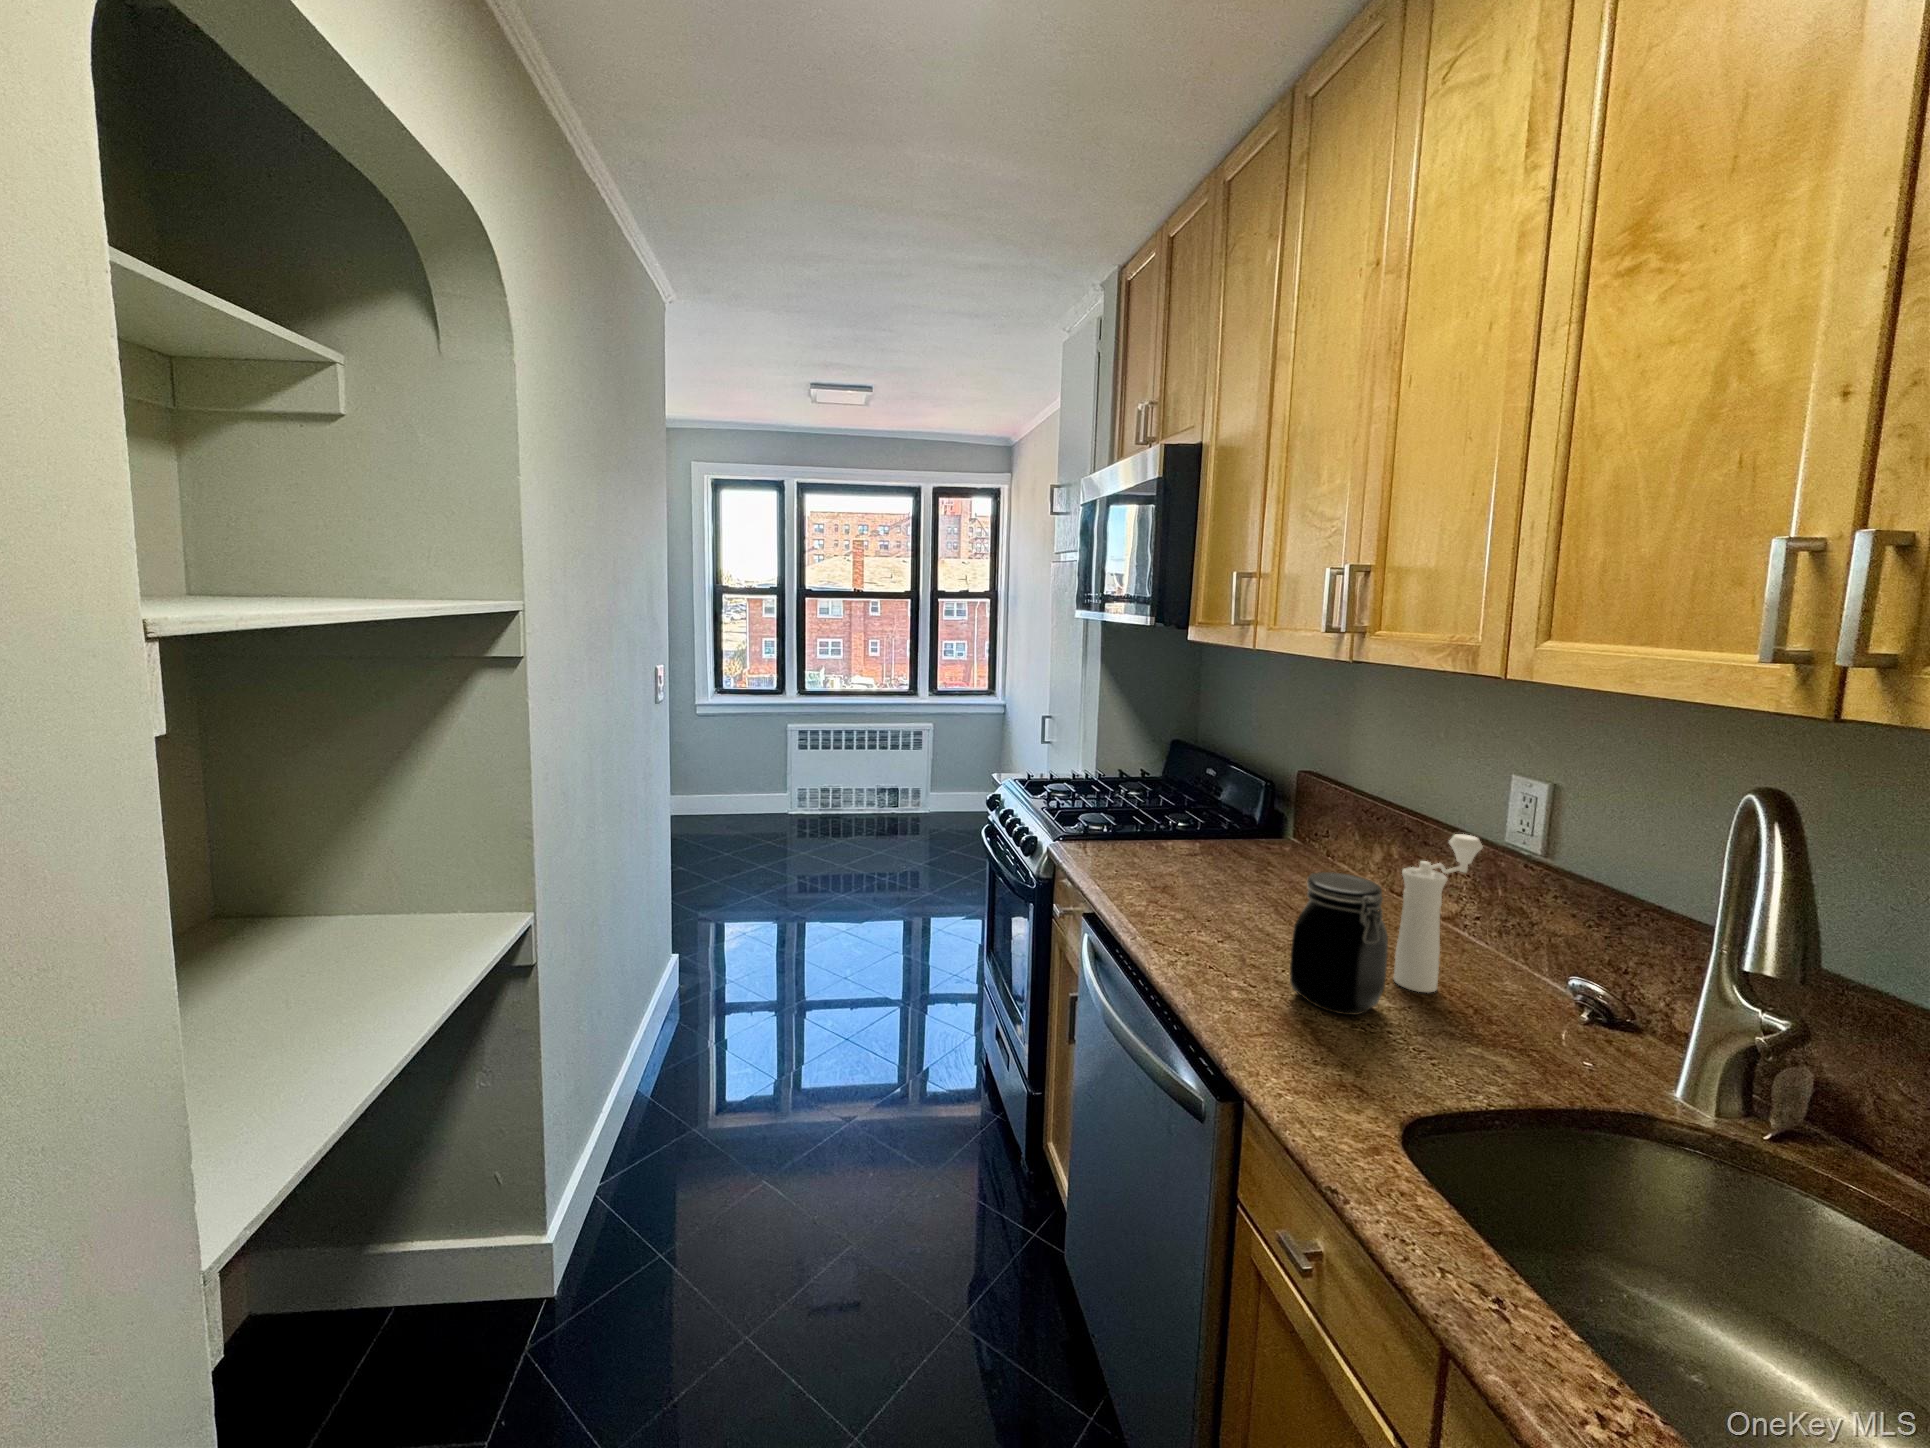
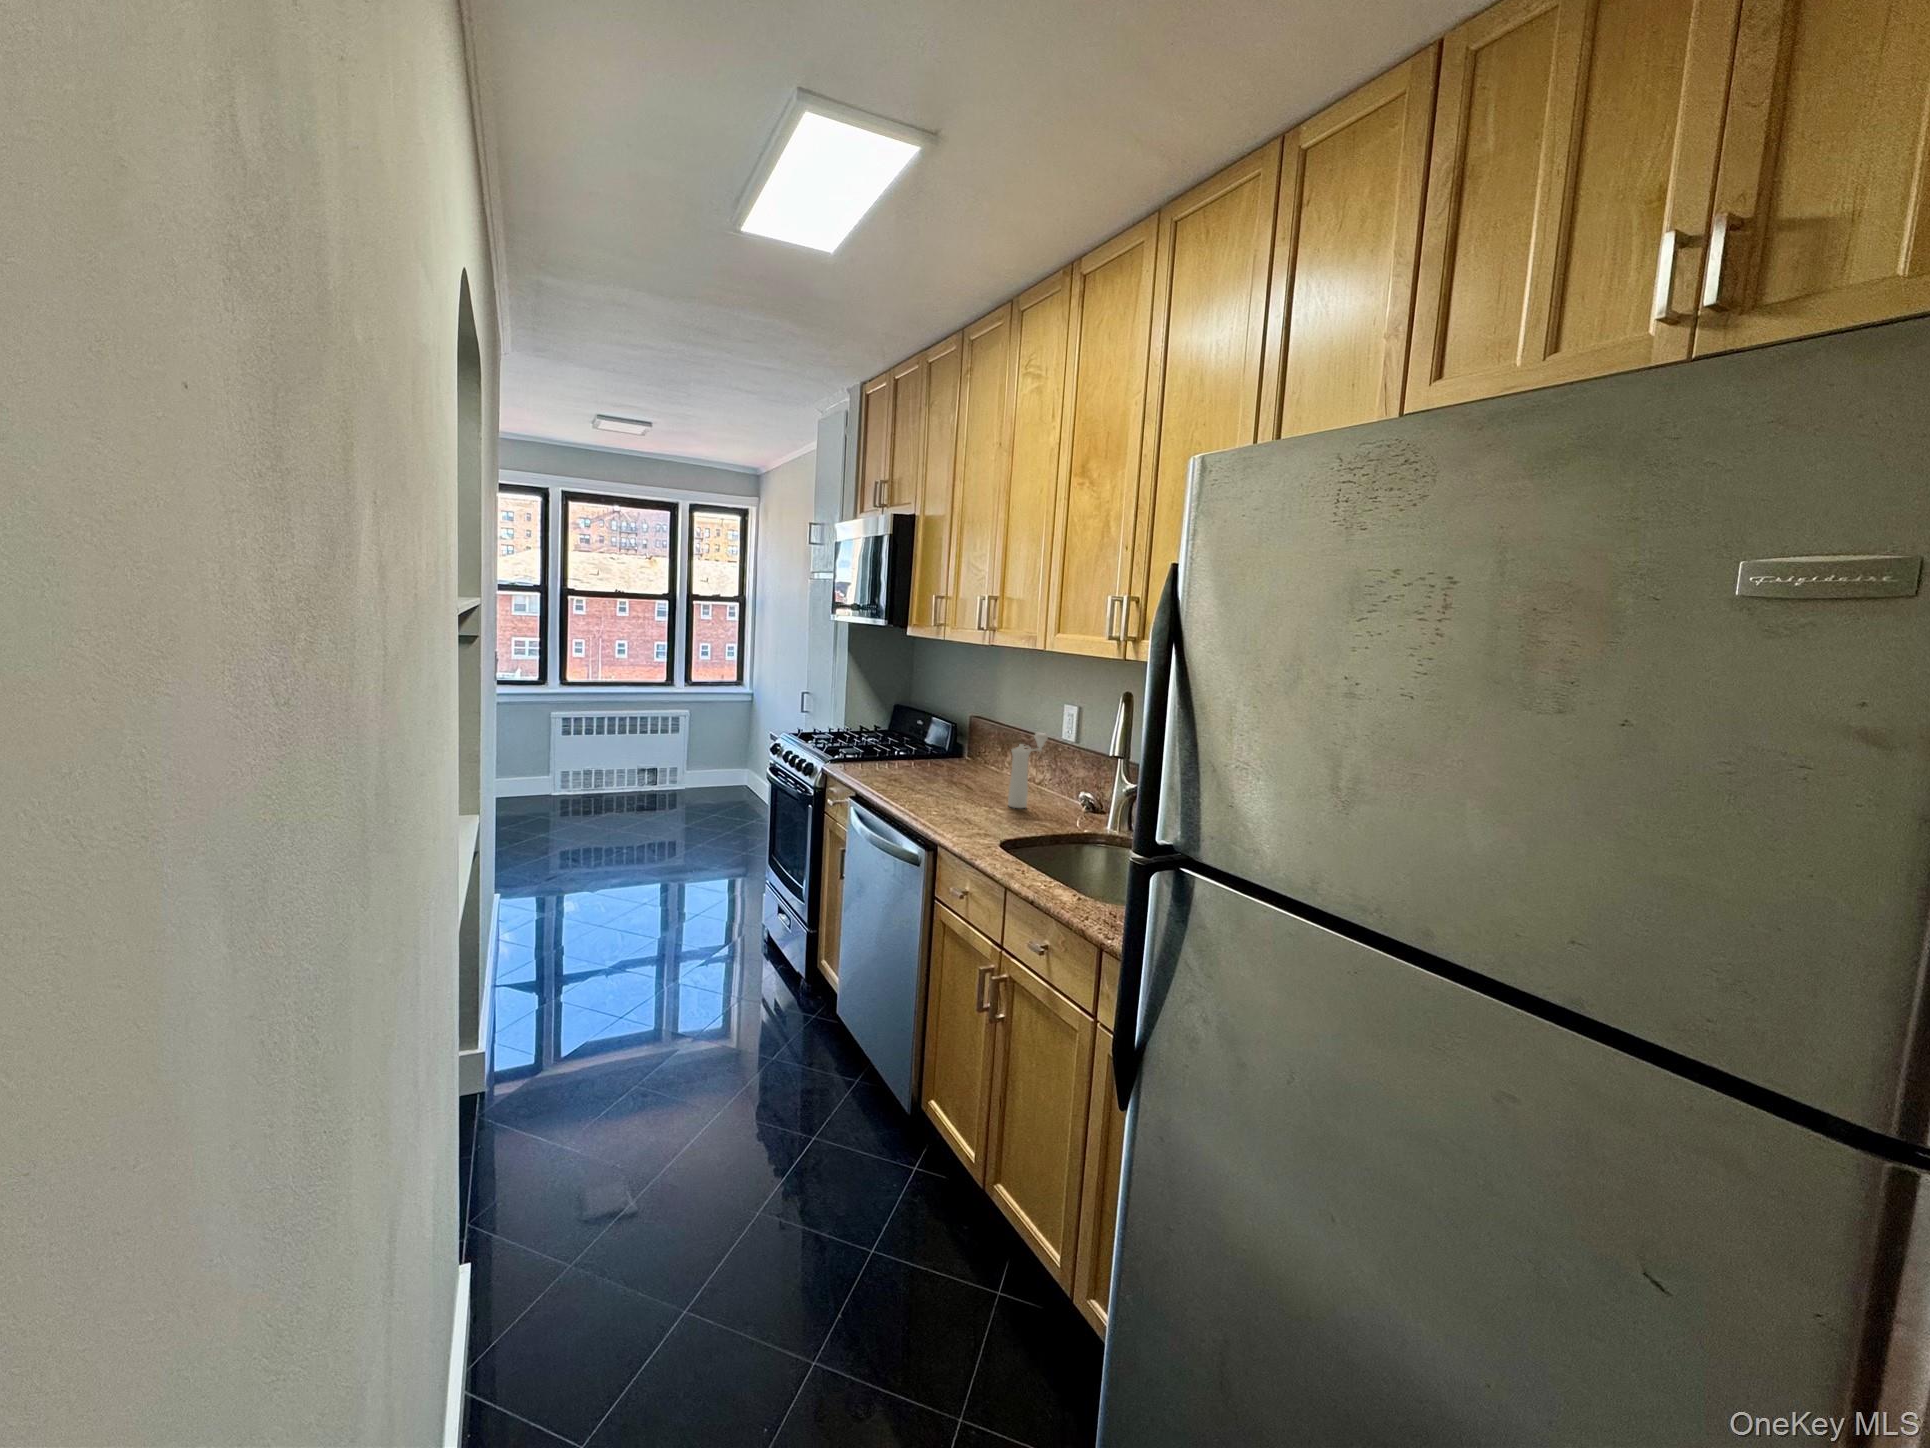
jar: present [1290,872,1388,1015] -> none [959,750,1003,815]

